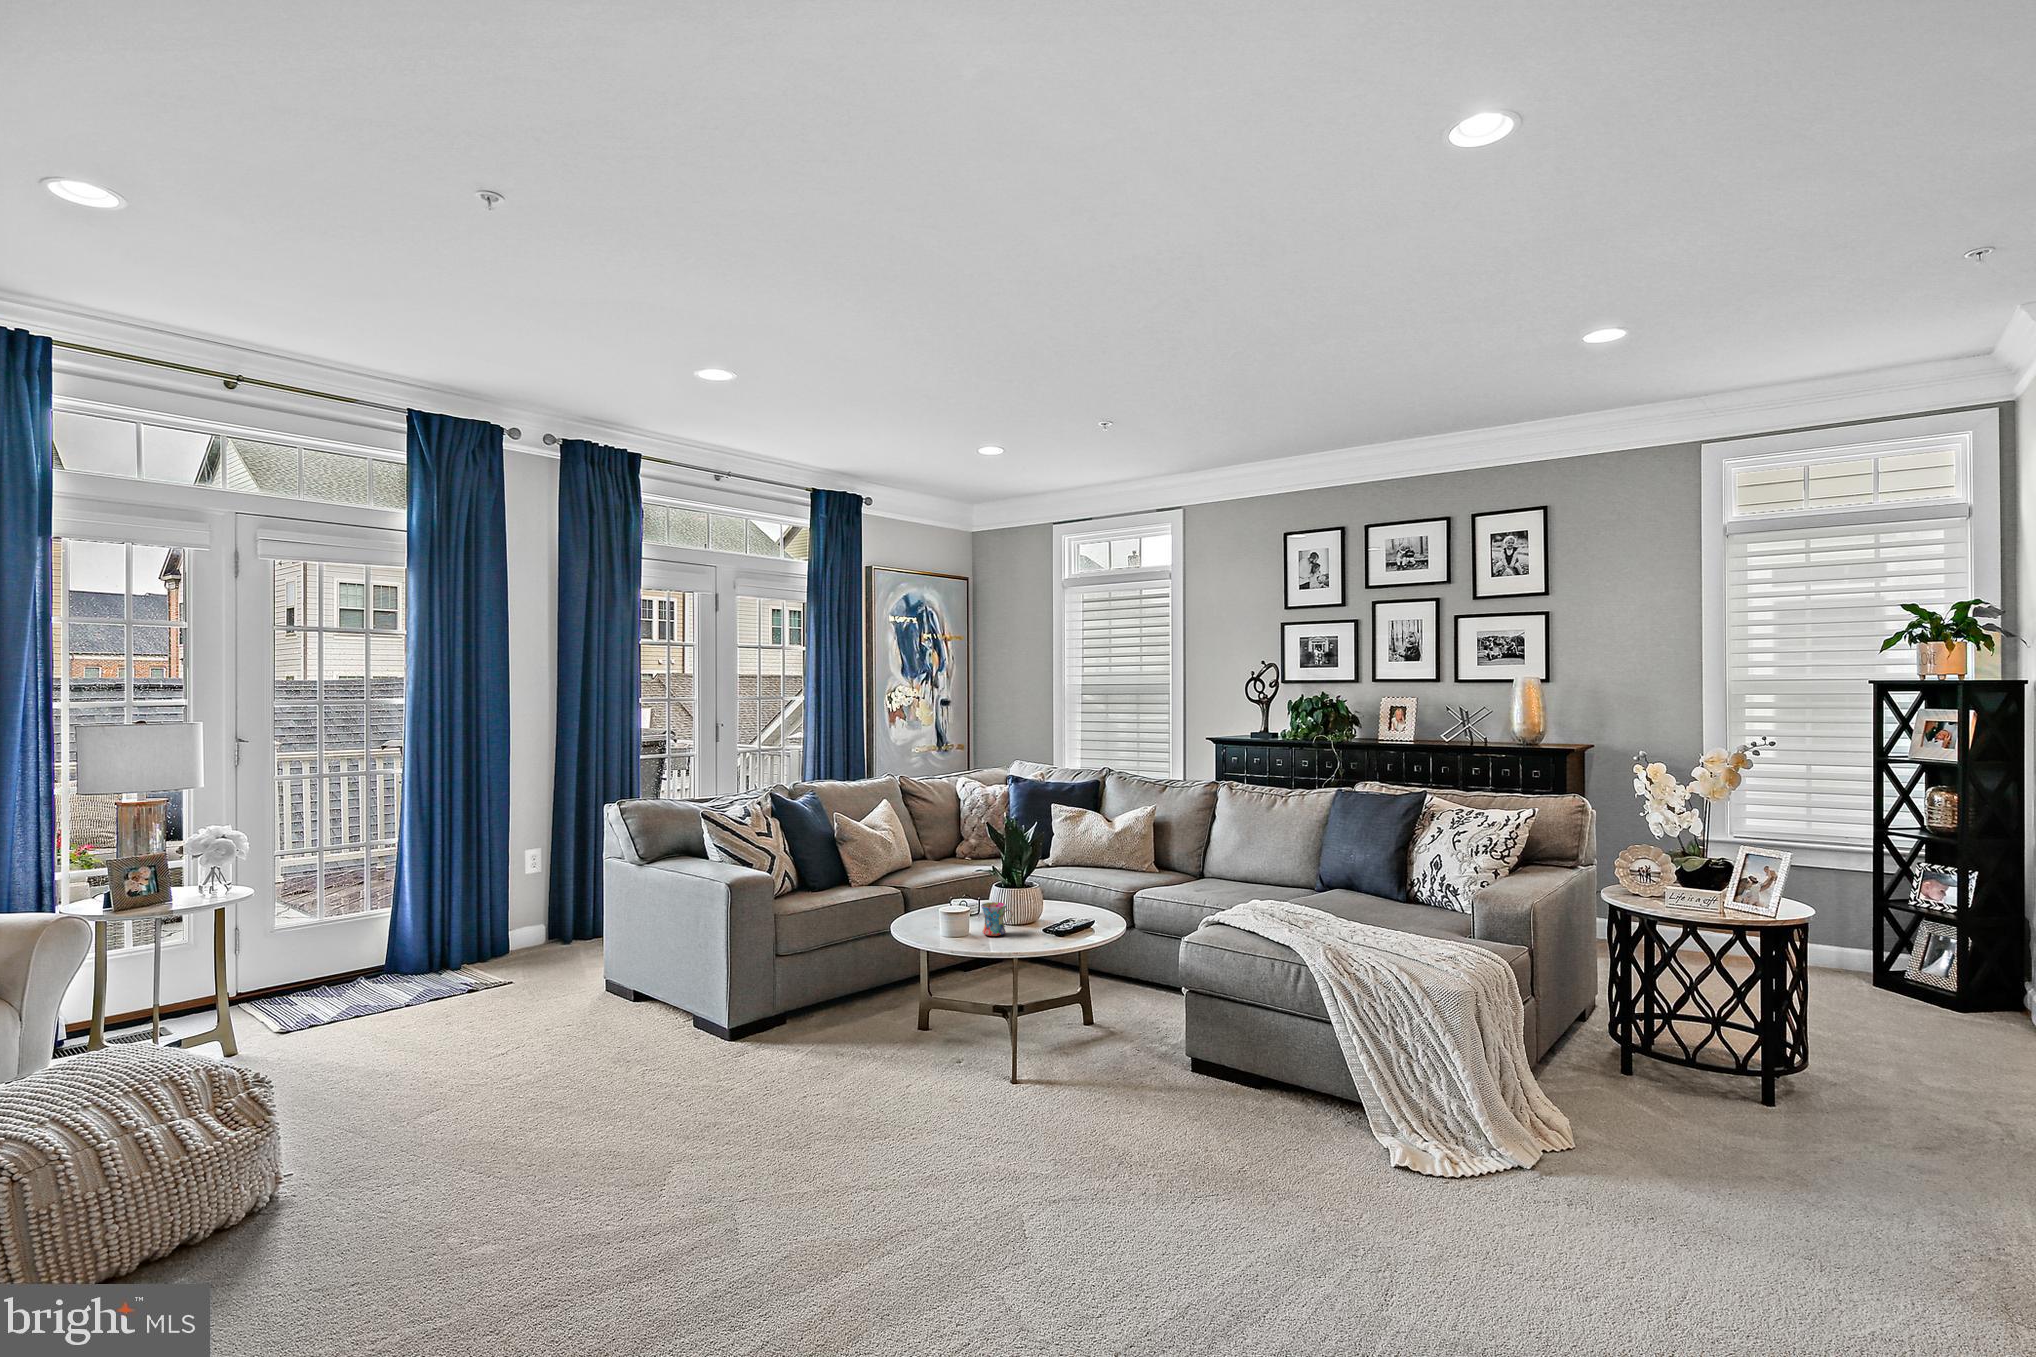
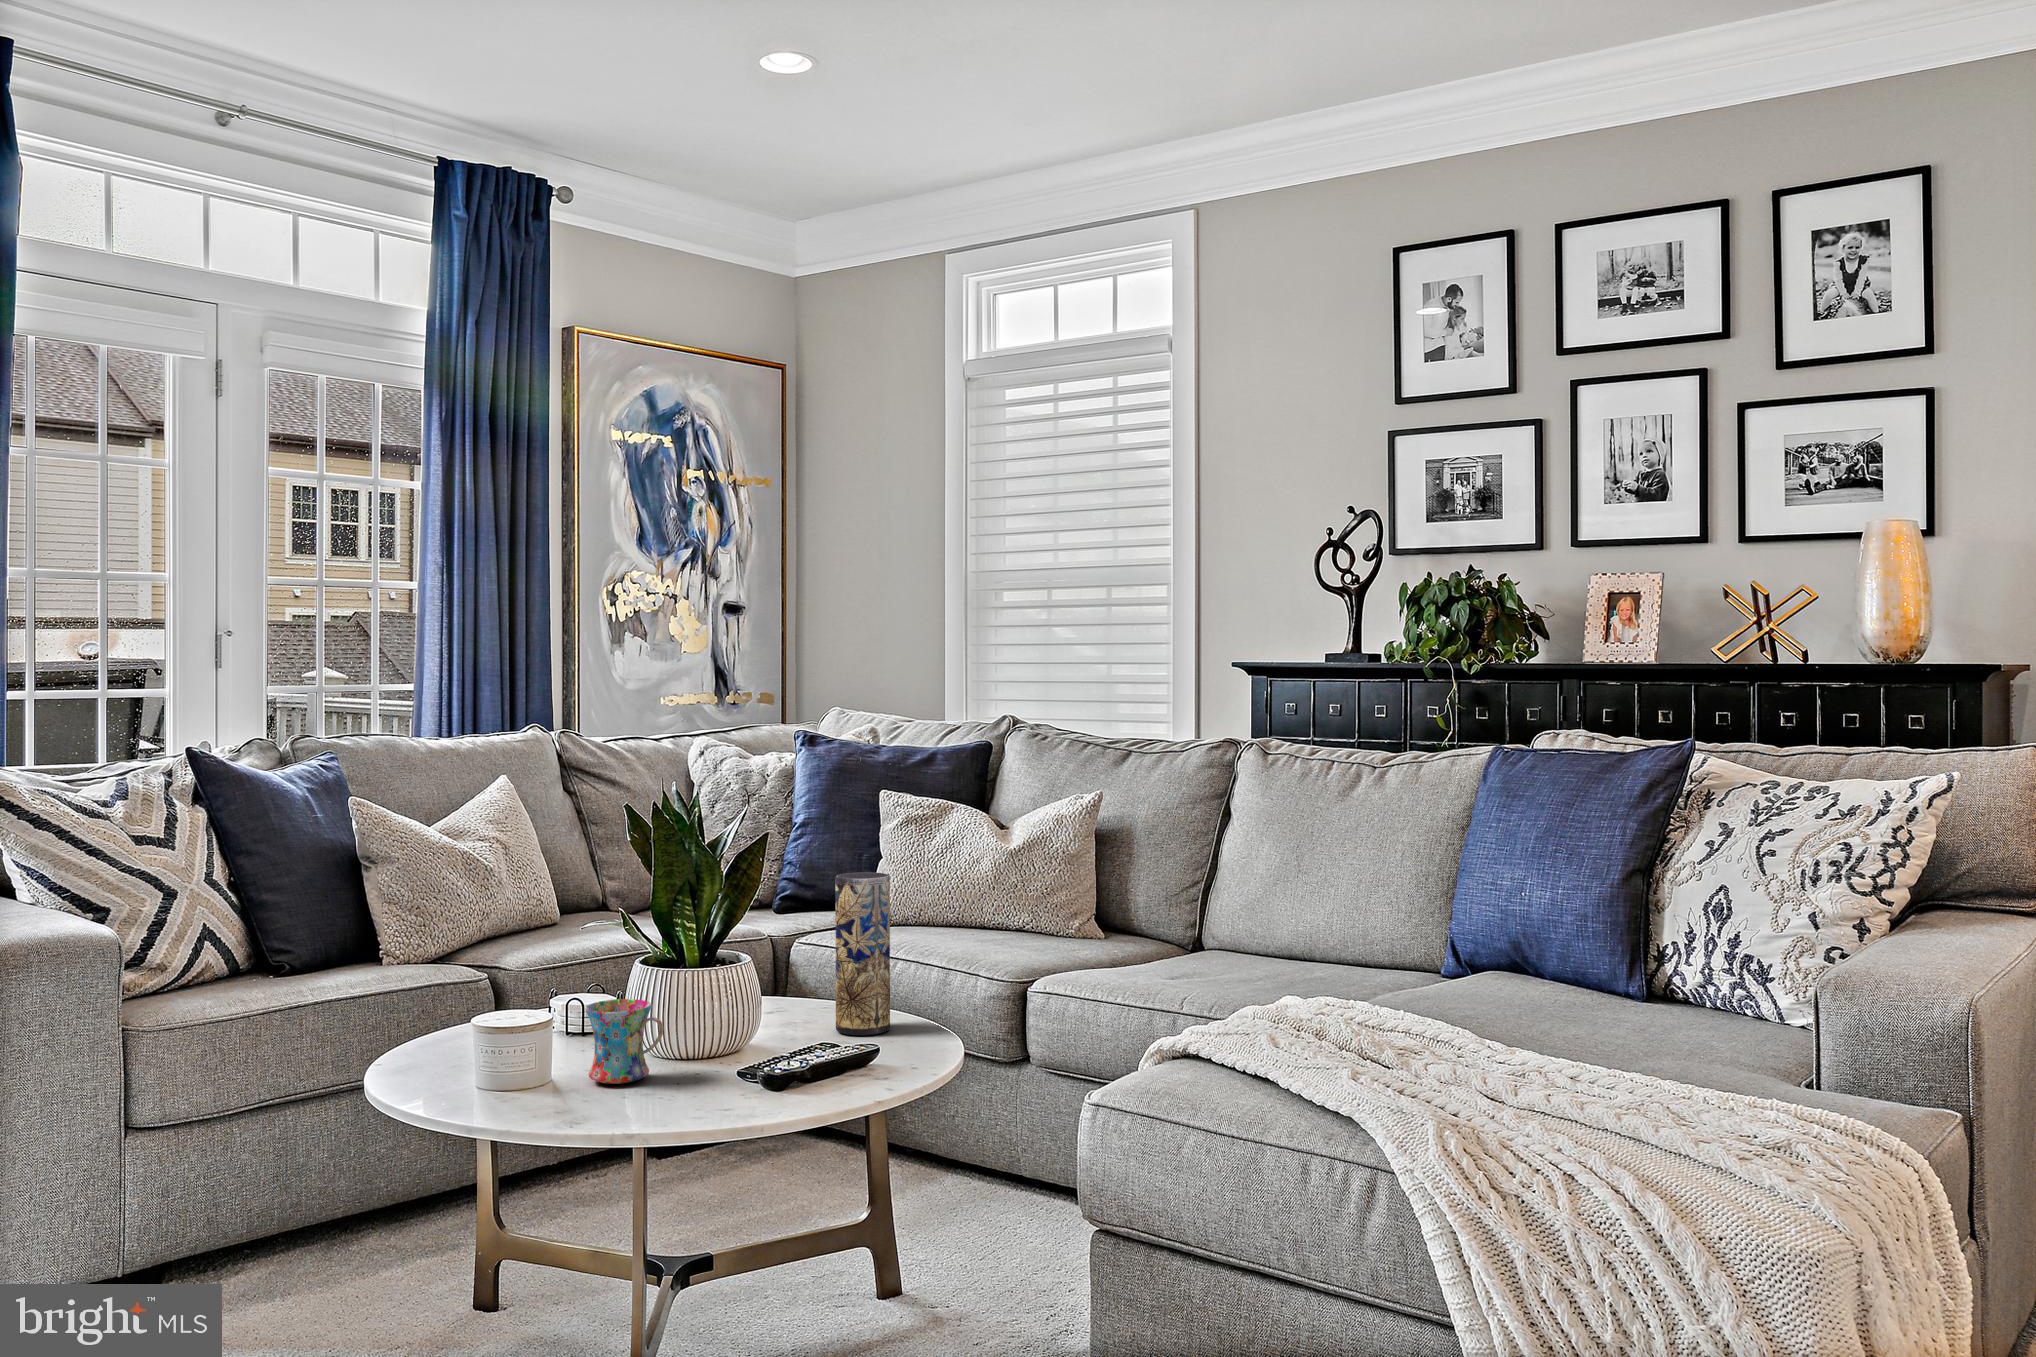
vase: none [1068,849,1090,917] -> present [835,872,890,1035]

